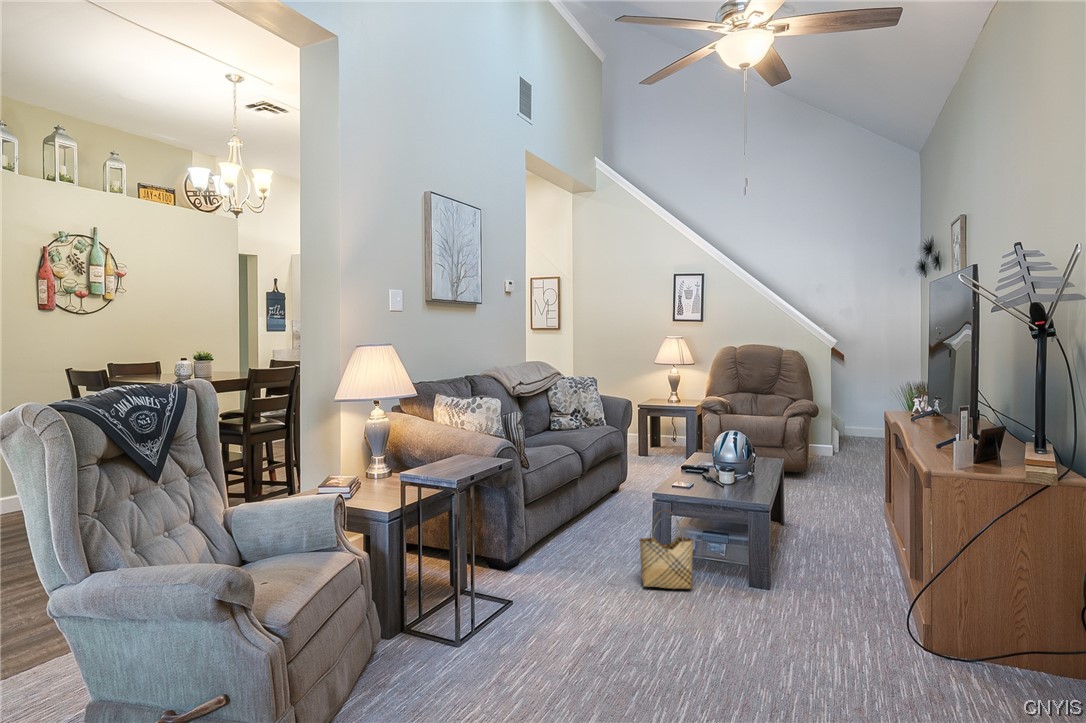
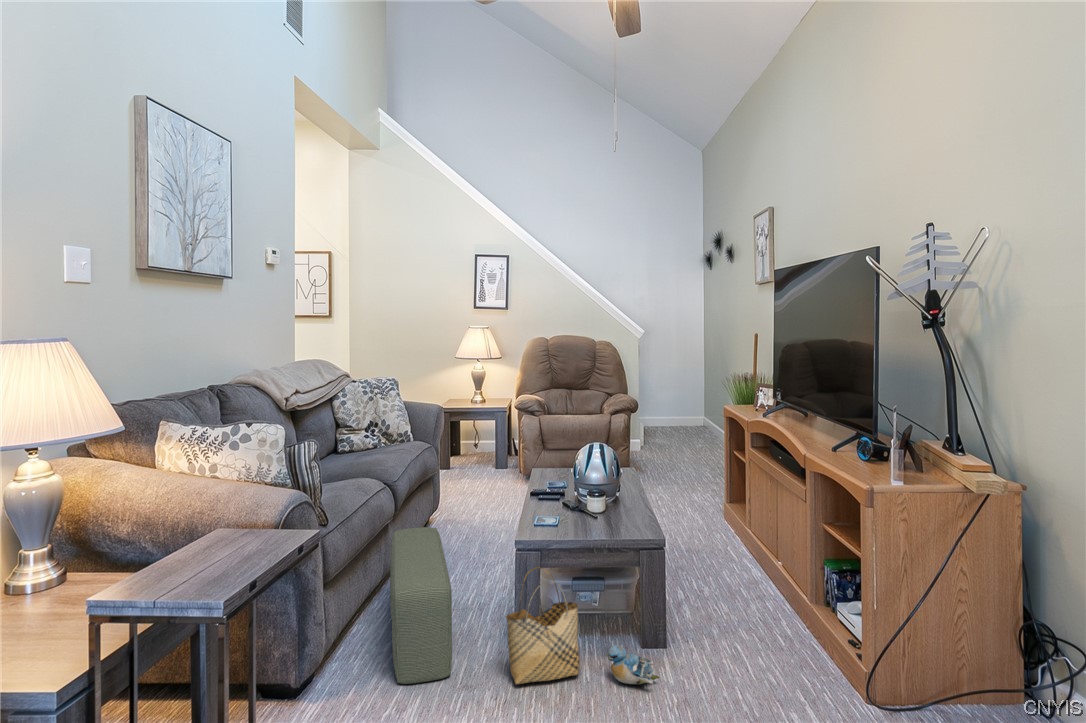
pouf: none [565,482,609,577] -> present [390,527,452,684]
plush toy: none [711,570,750,601] -> present [607,645,659,685]

